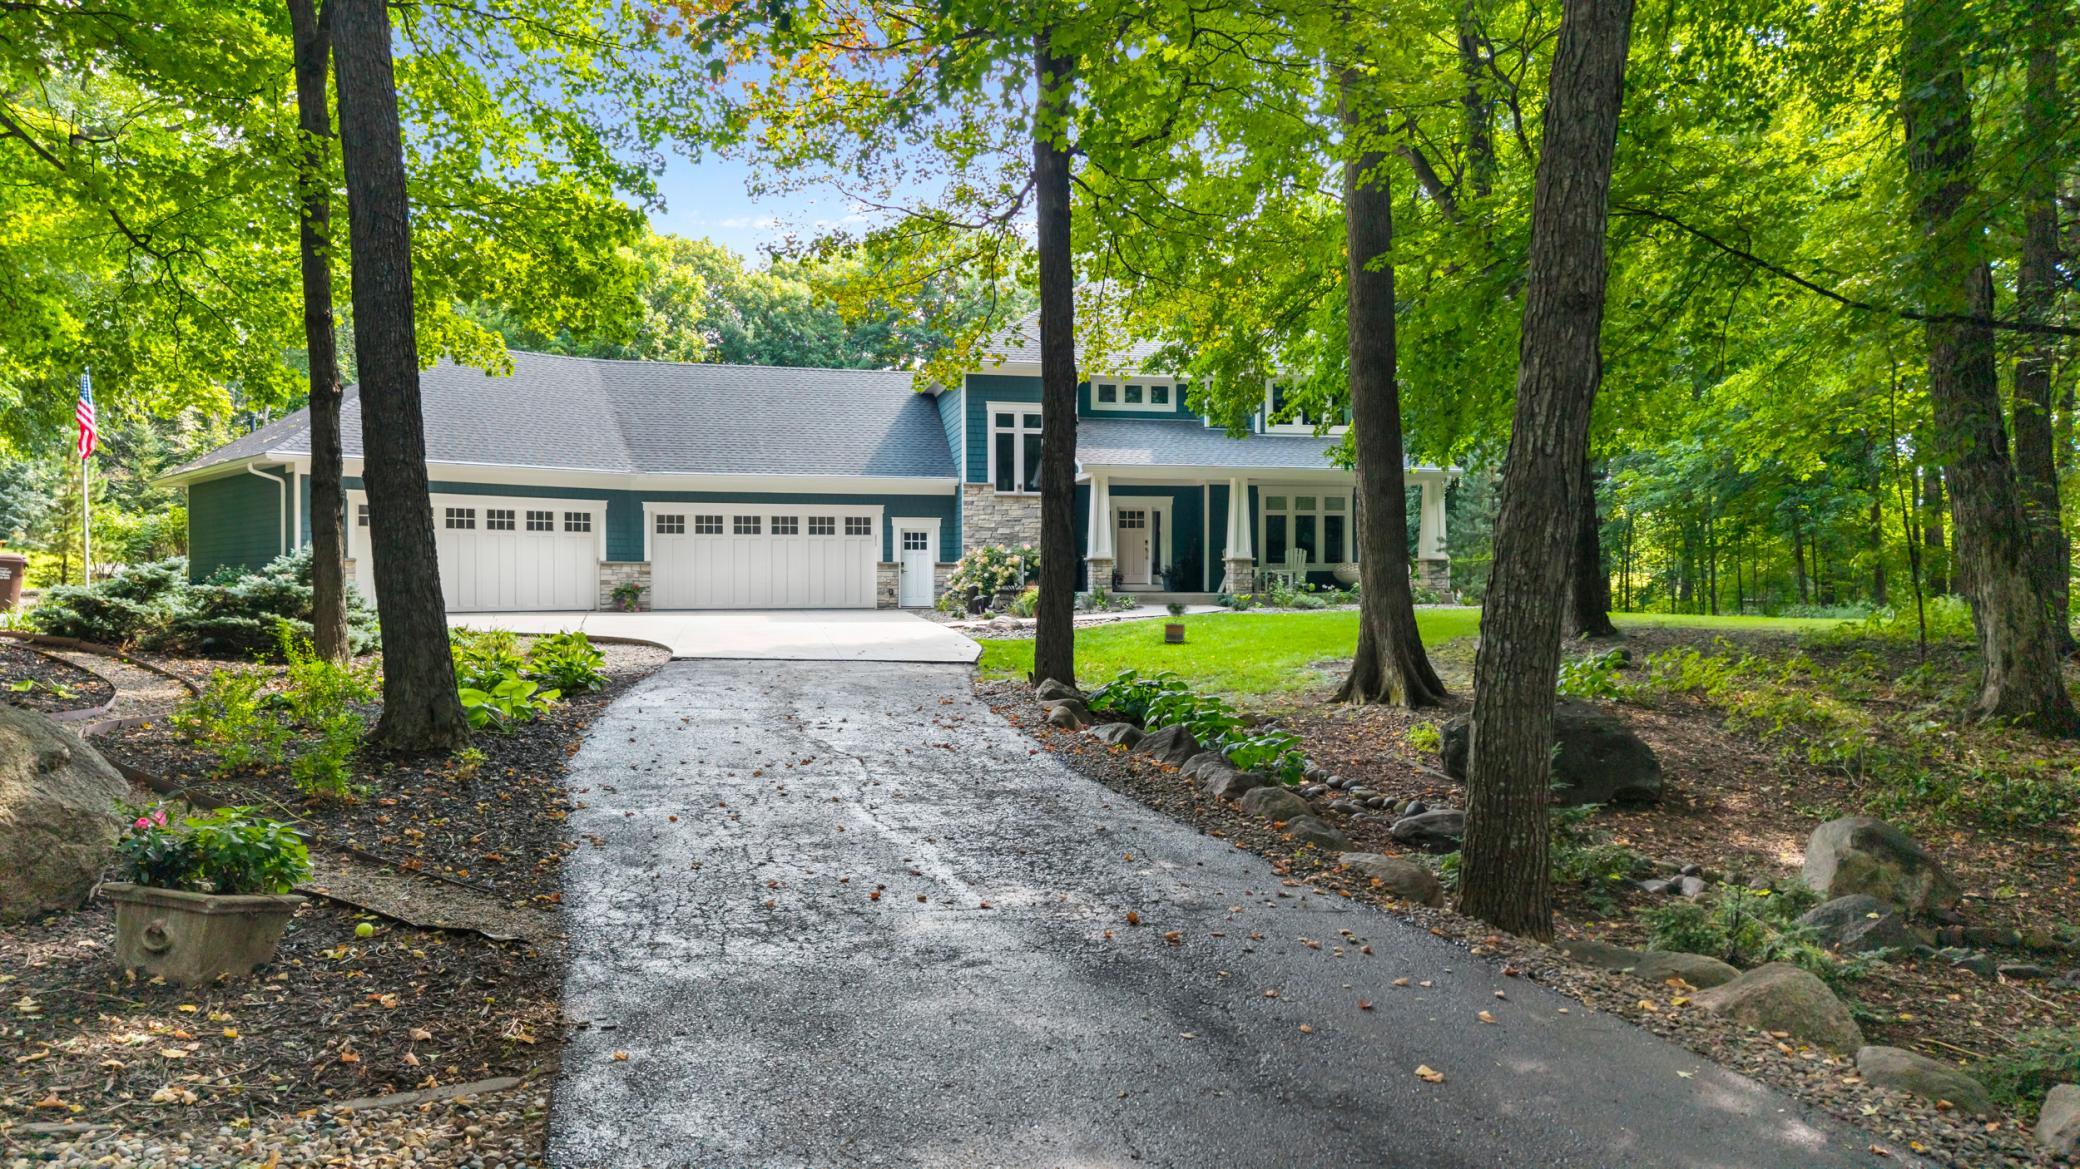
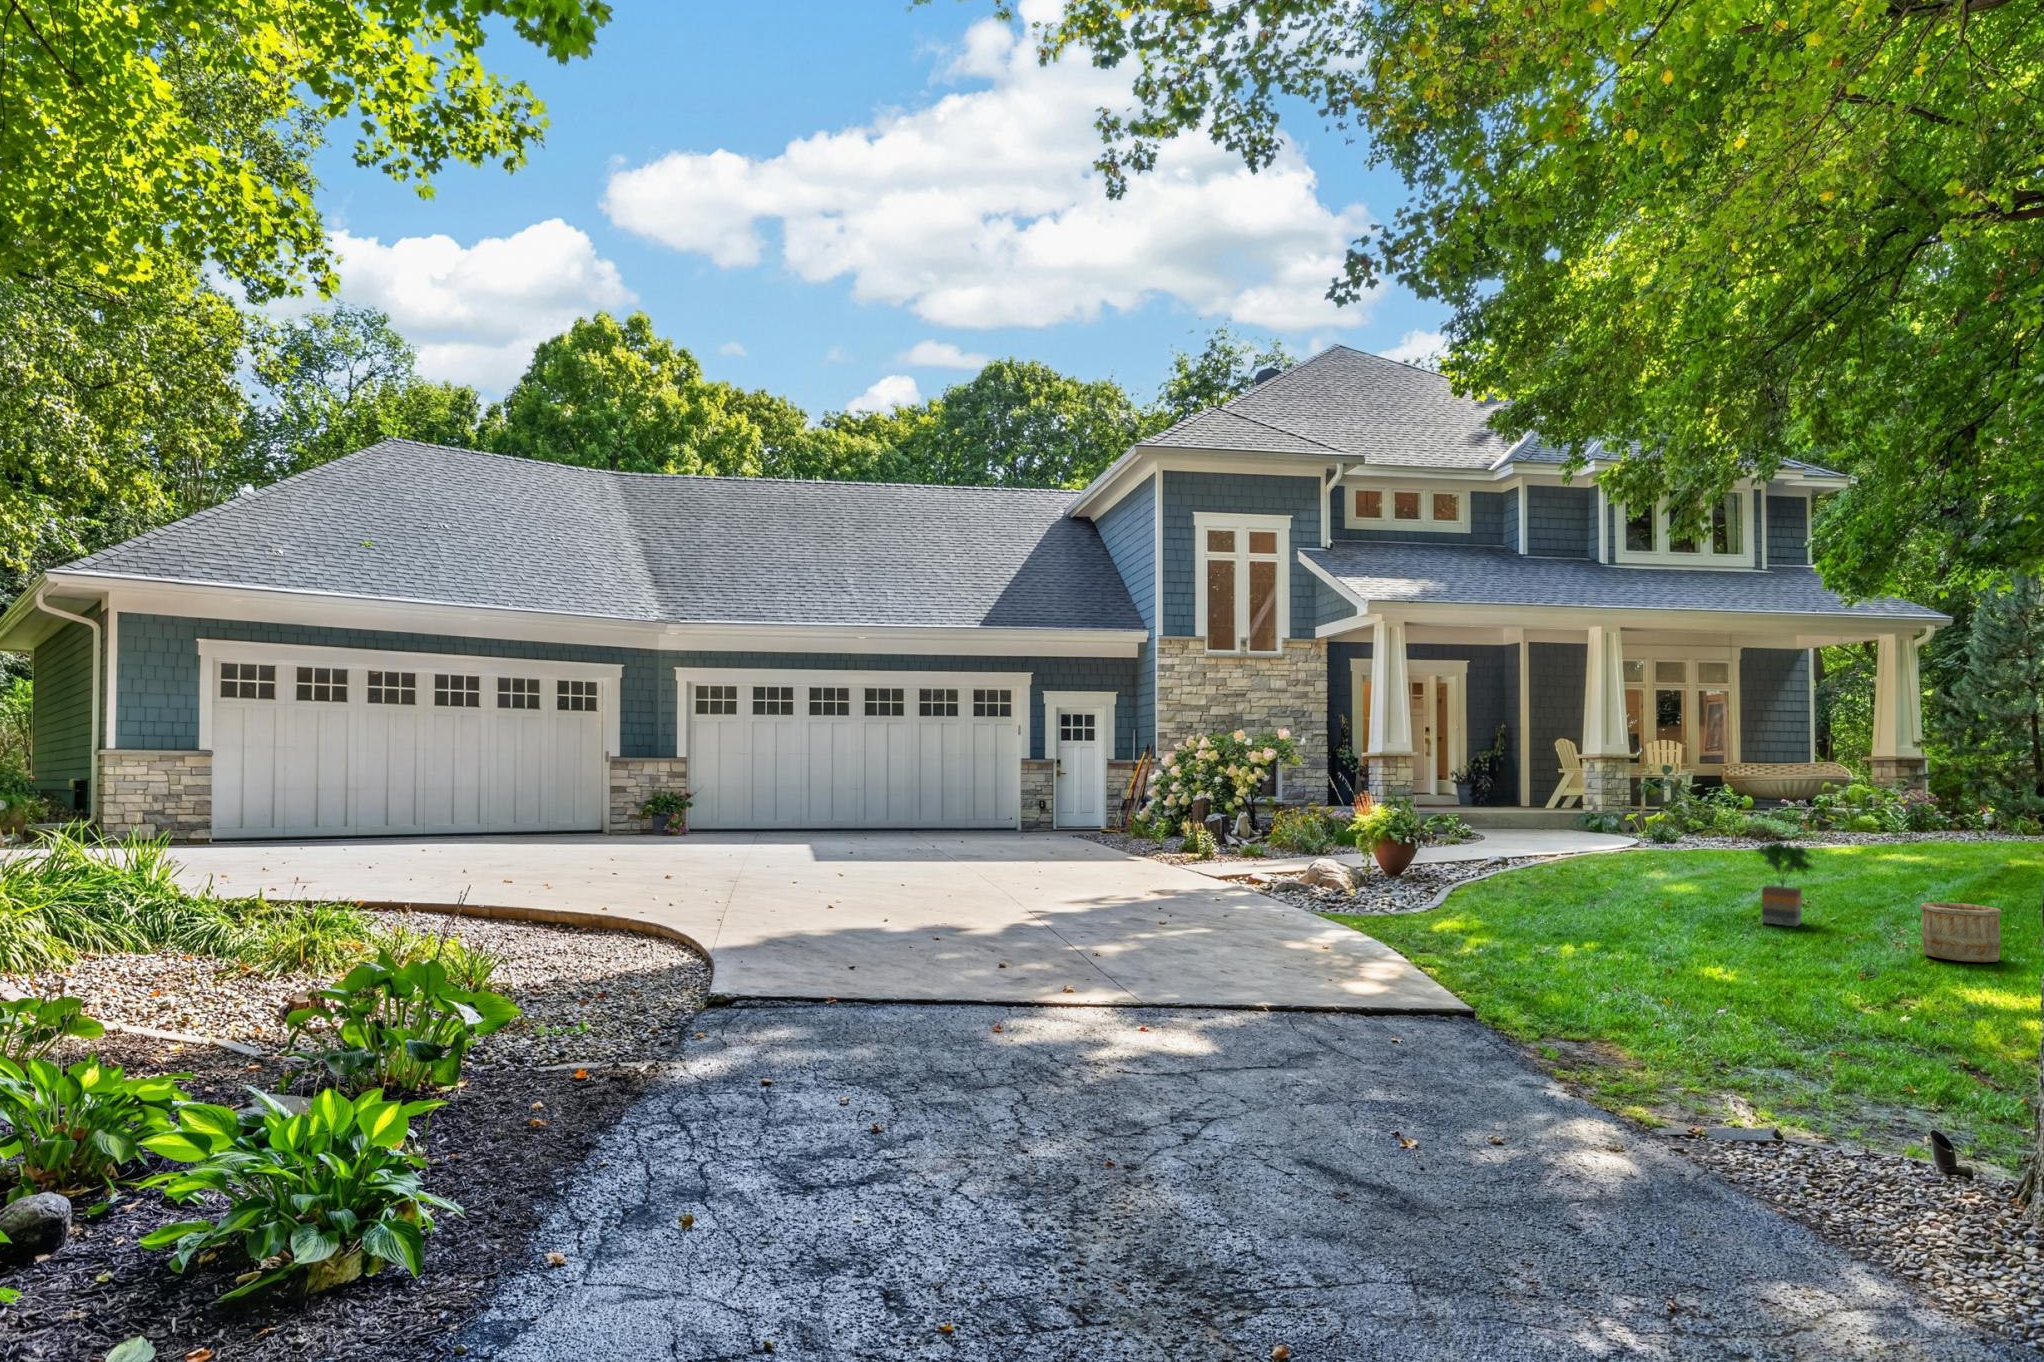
wooden bucket: none [1196,627,1226,652] -> present [1920,902,2002,962]

